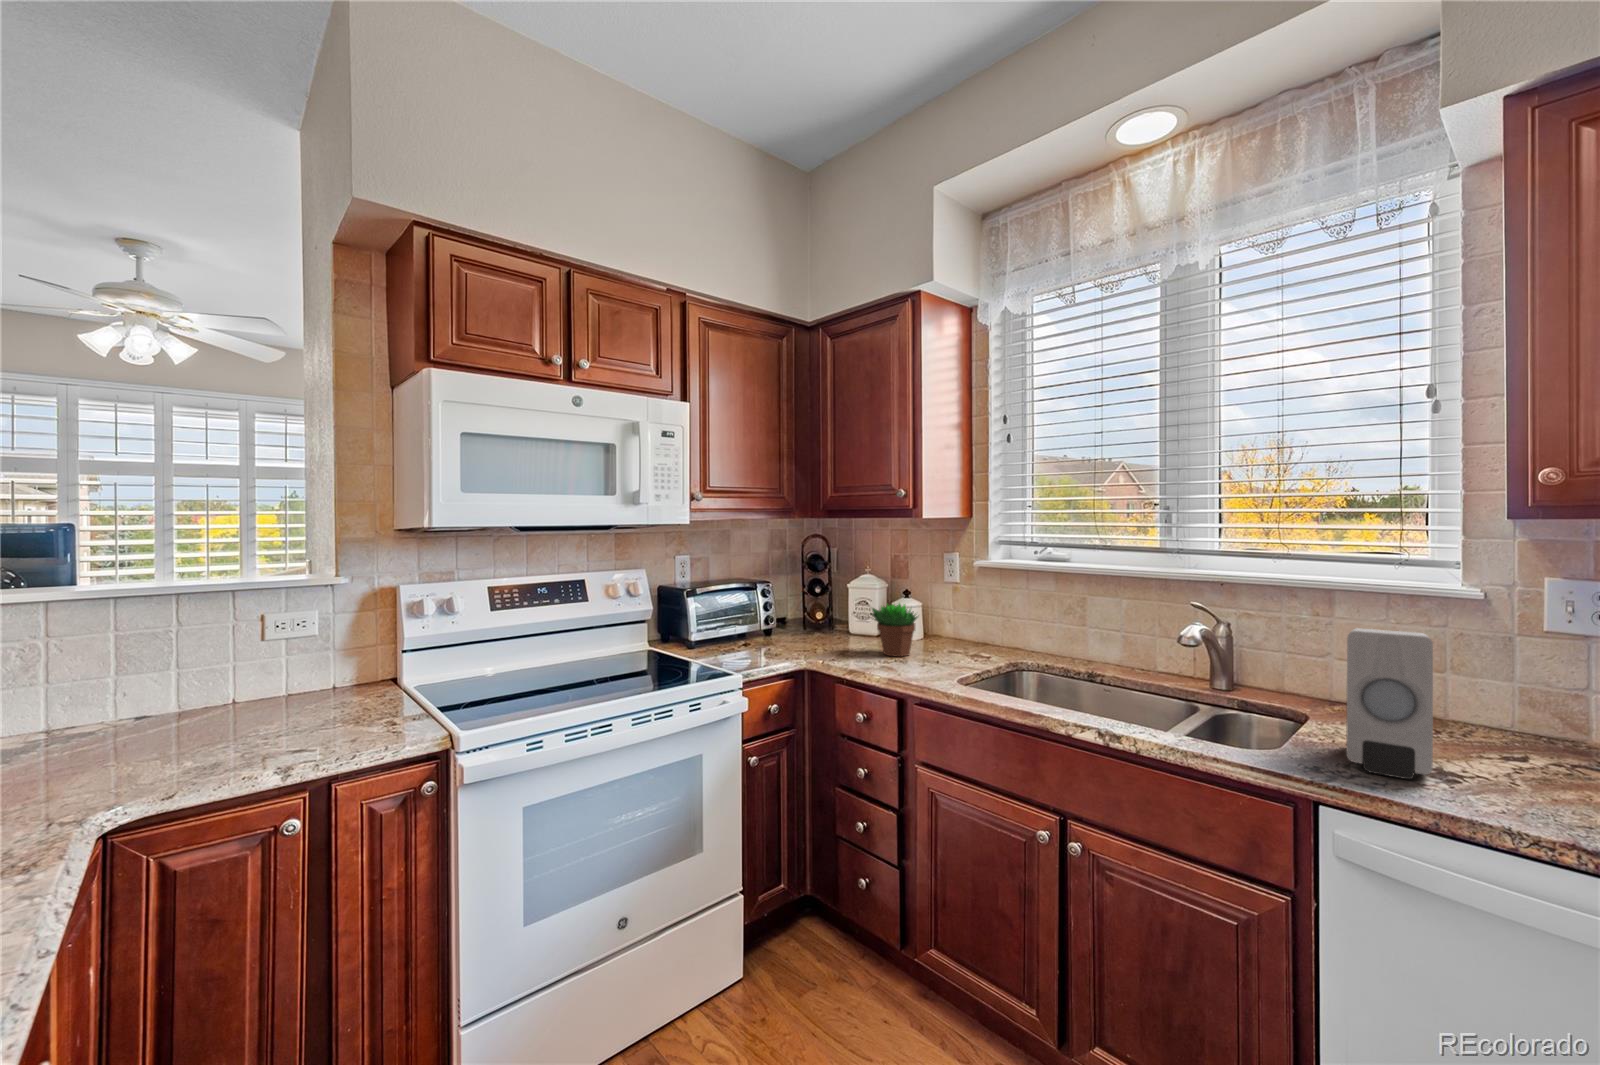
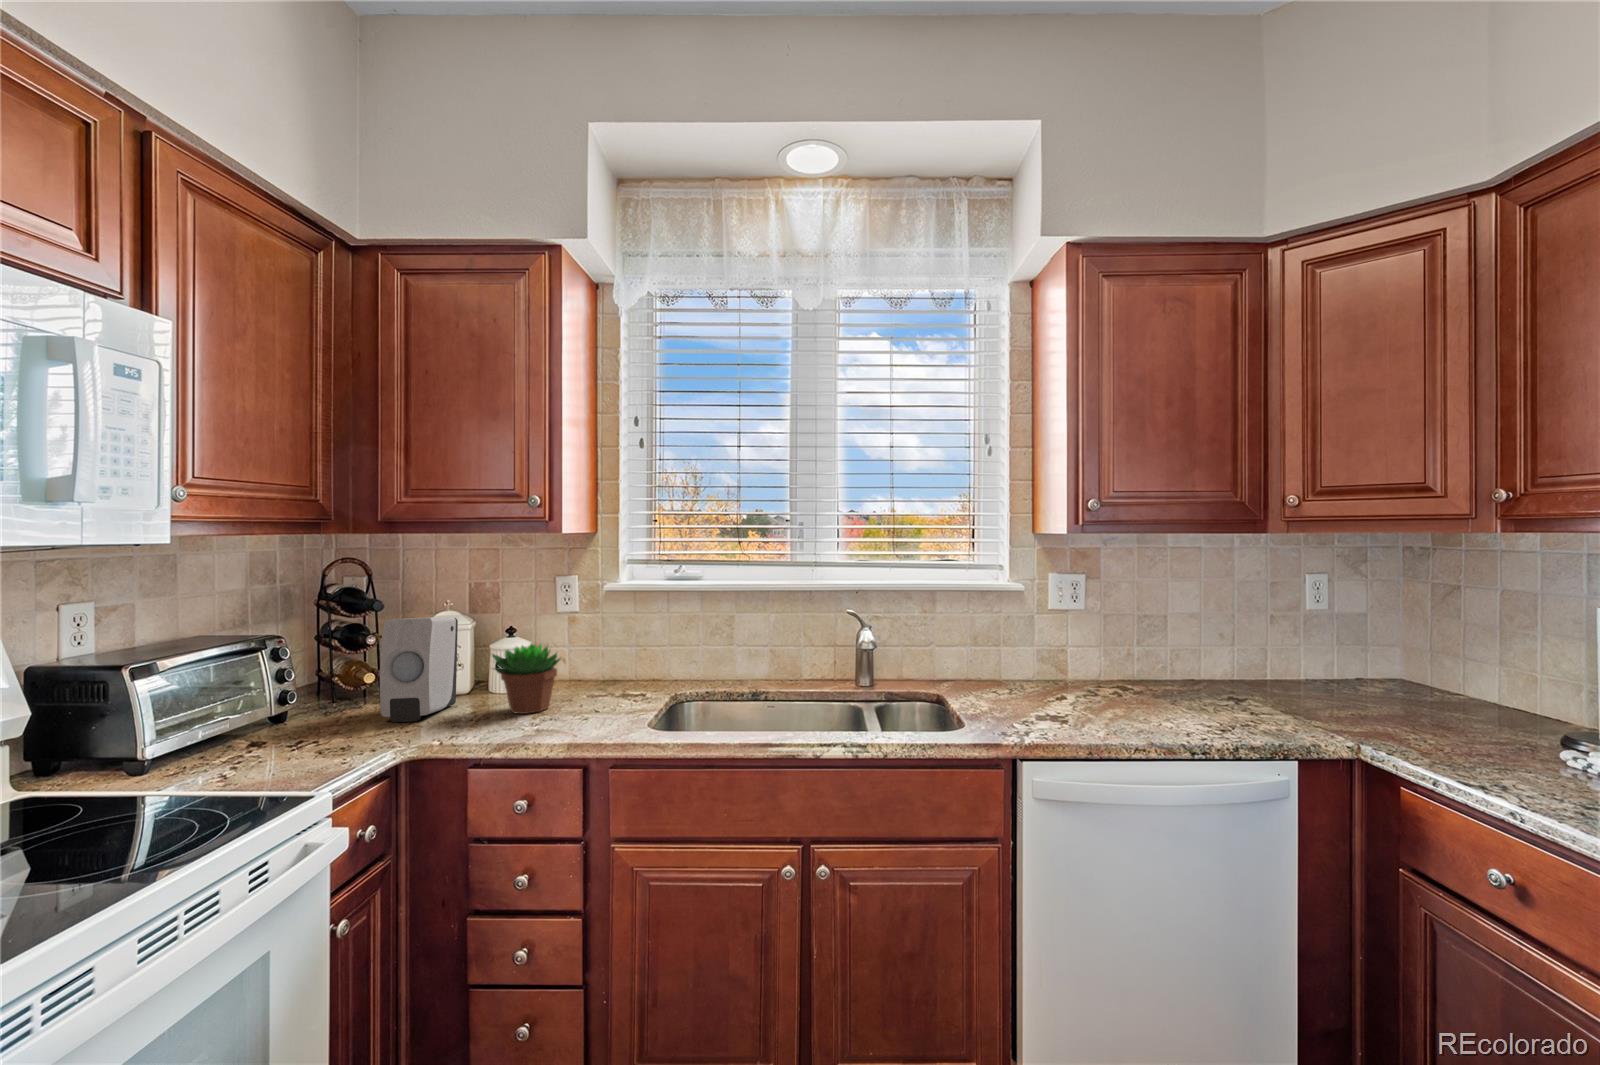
soap dispenser: present [1346,628,1433,779] -> present [380,617,458,722]

